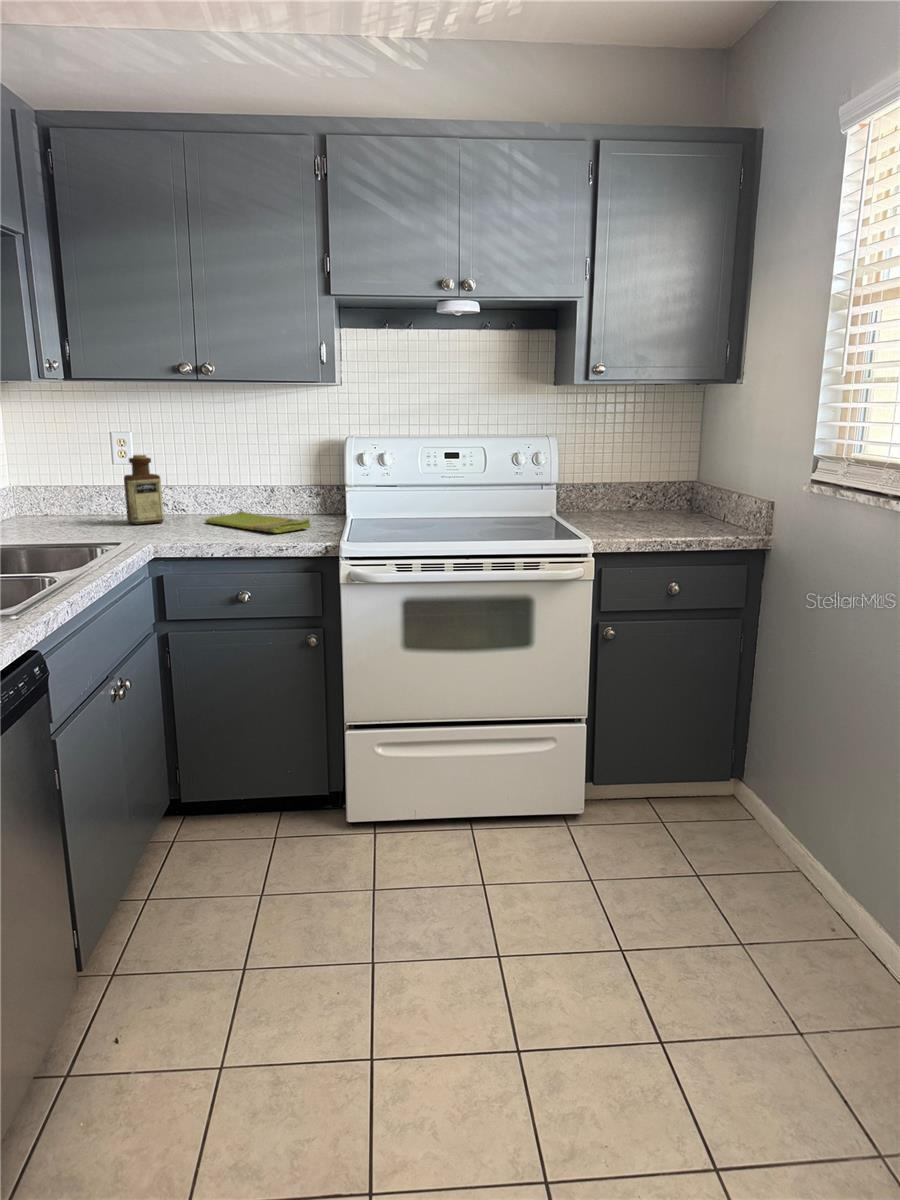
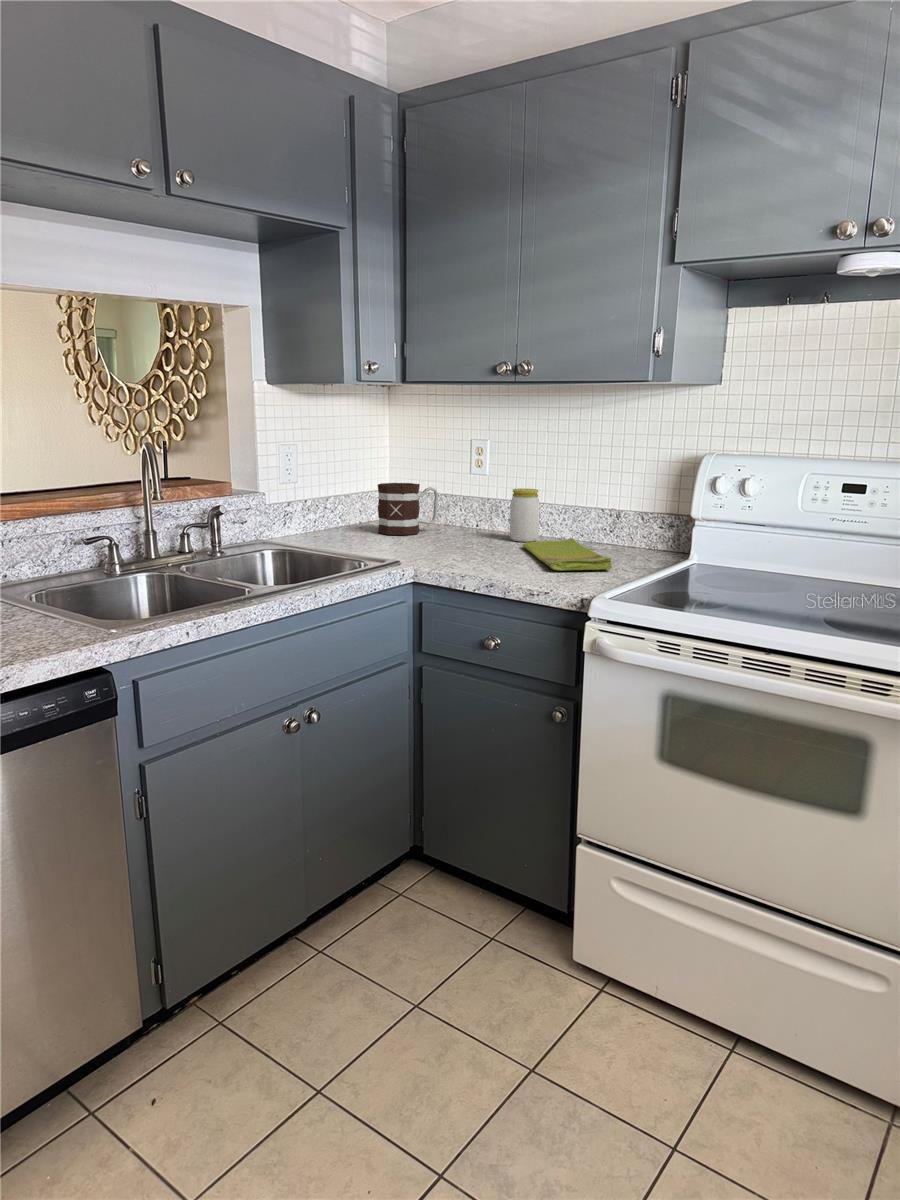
bottle: present [124,455,164,525] -> none [454,465,489,541]
jar: none [175,473,203,520] -> present [510,489,540,542]
mug: none [32,476,93,528] -> present [378,483,438,535]

